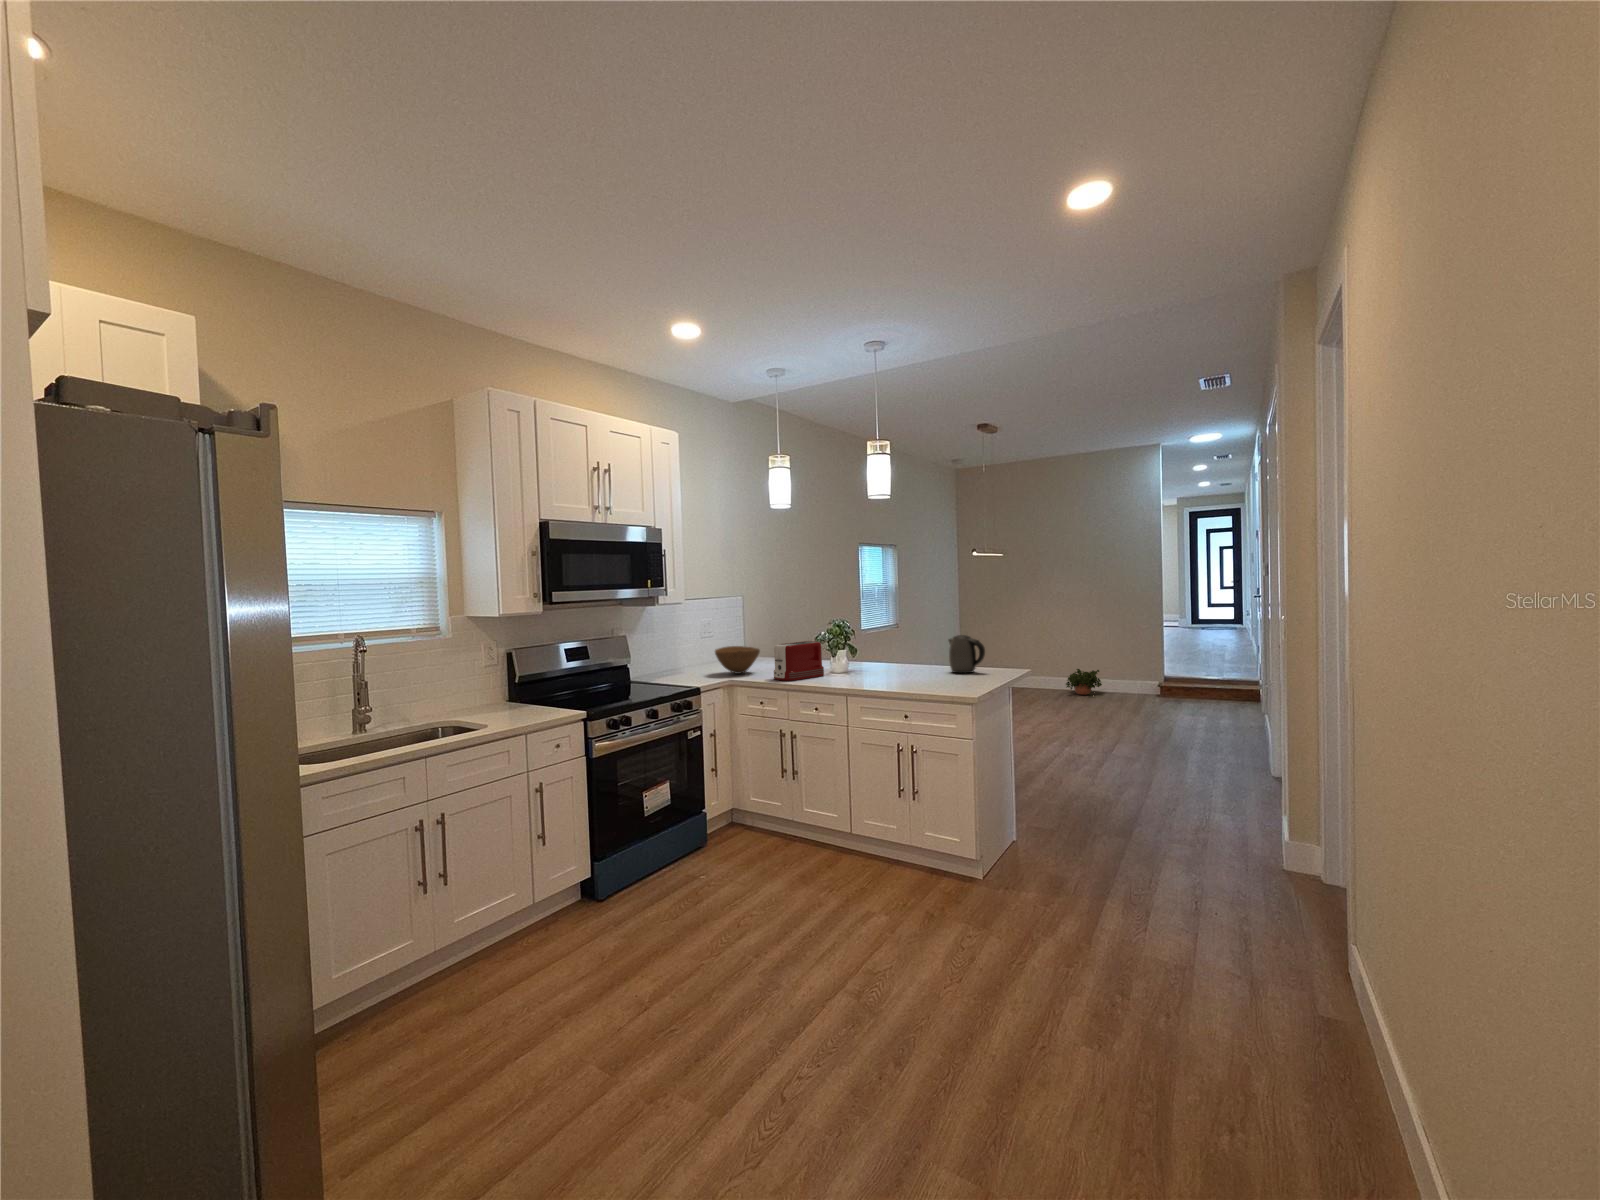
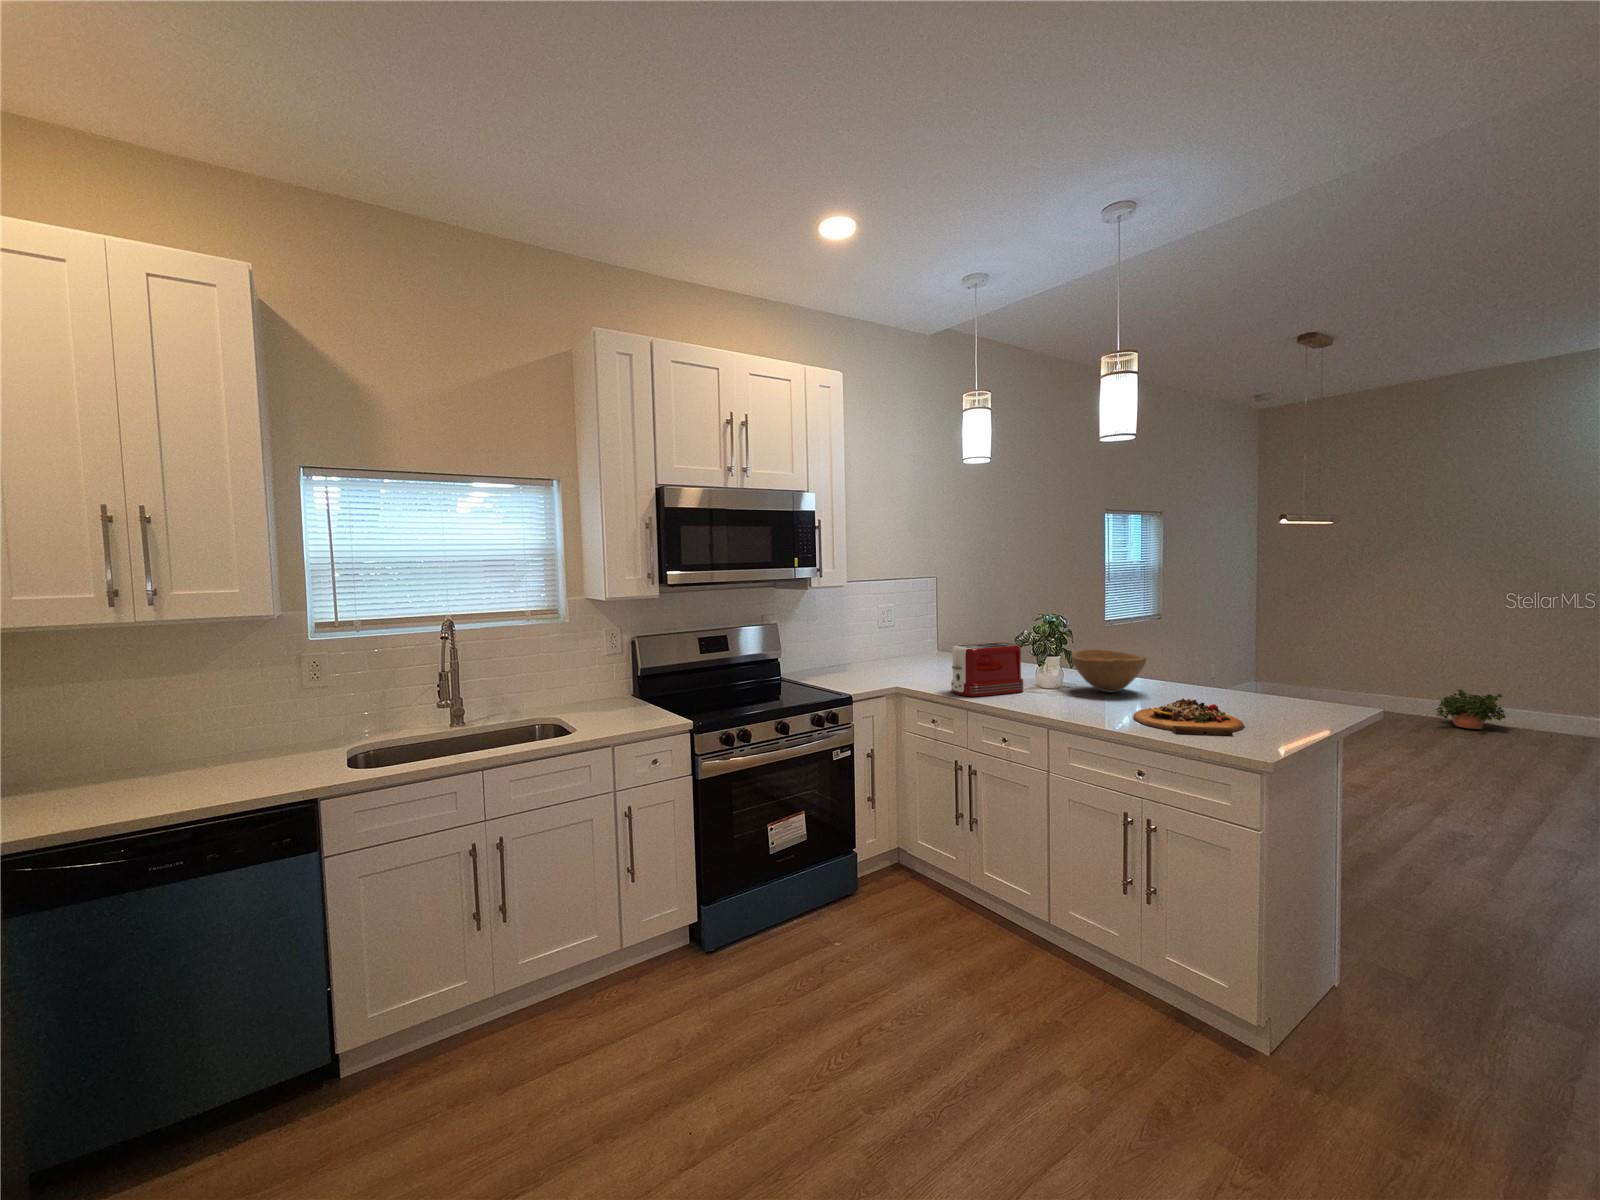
kettle: present [948,635,985,673] -> none [1225,648,1294,709]
bowl: present [715,646,760,674] -> present [1071,649,1146,692]
cutting board: none [899,668,962,688] -> present [1133,699,1245,736]

